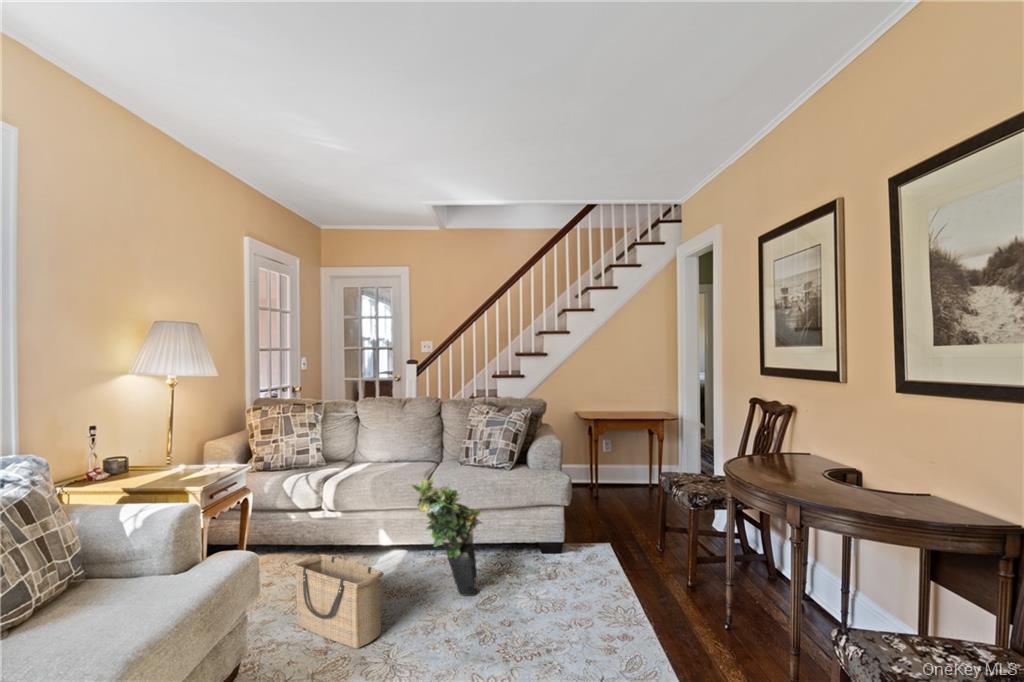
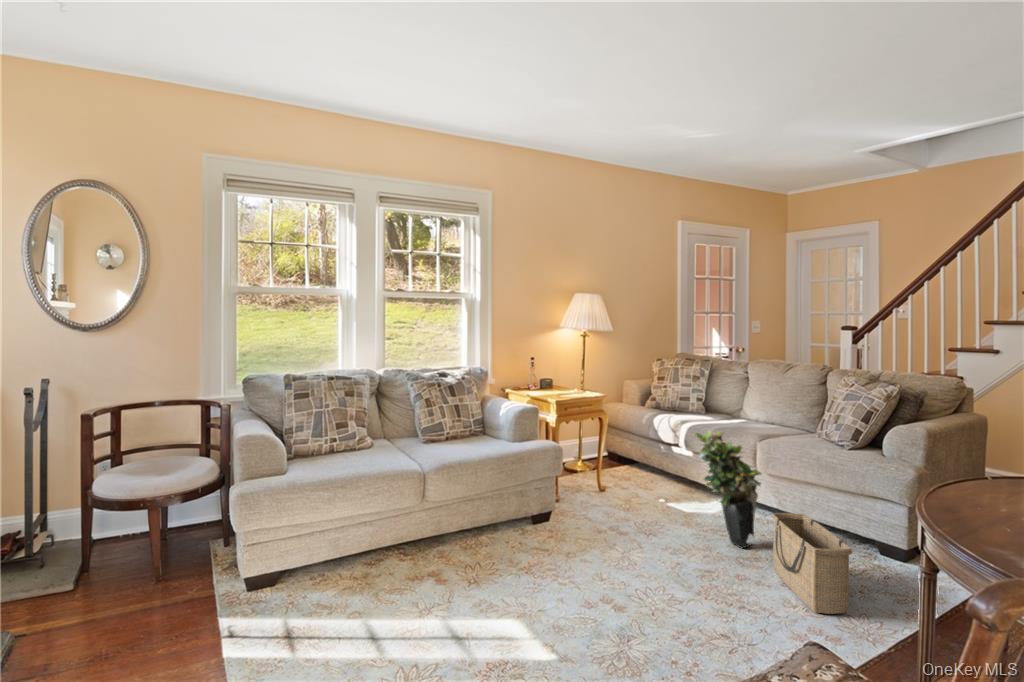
basket: present [294,554,384,648] -> present [772,513,852,614]

